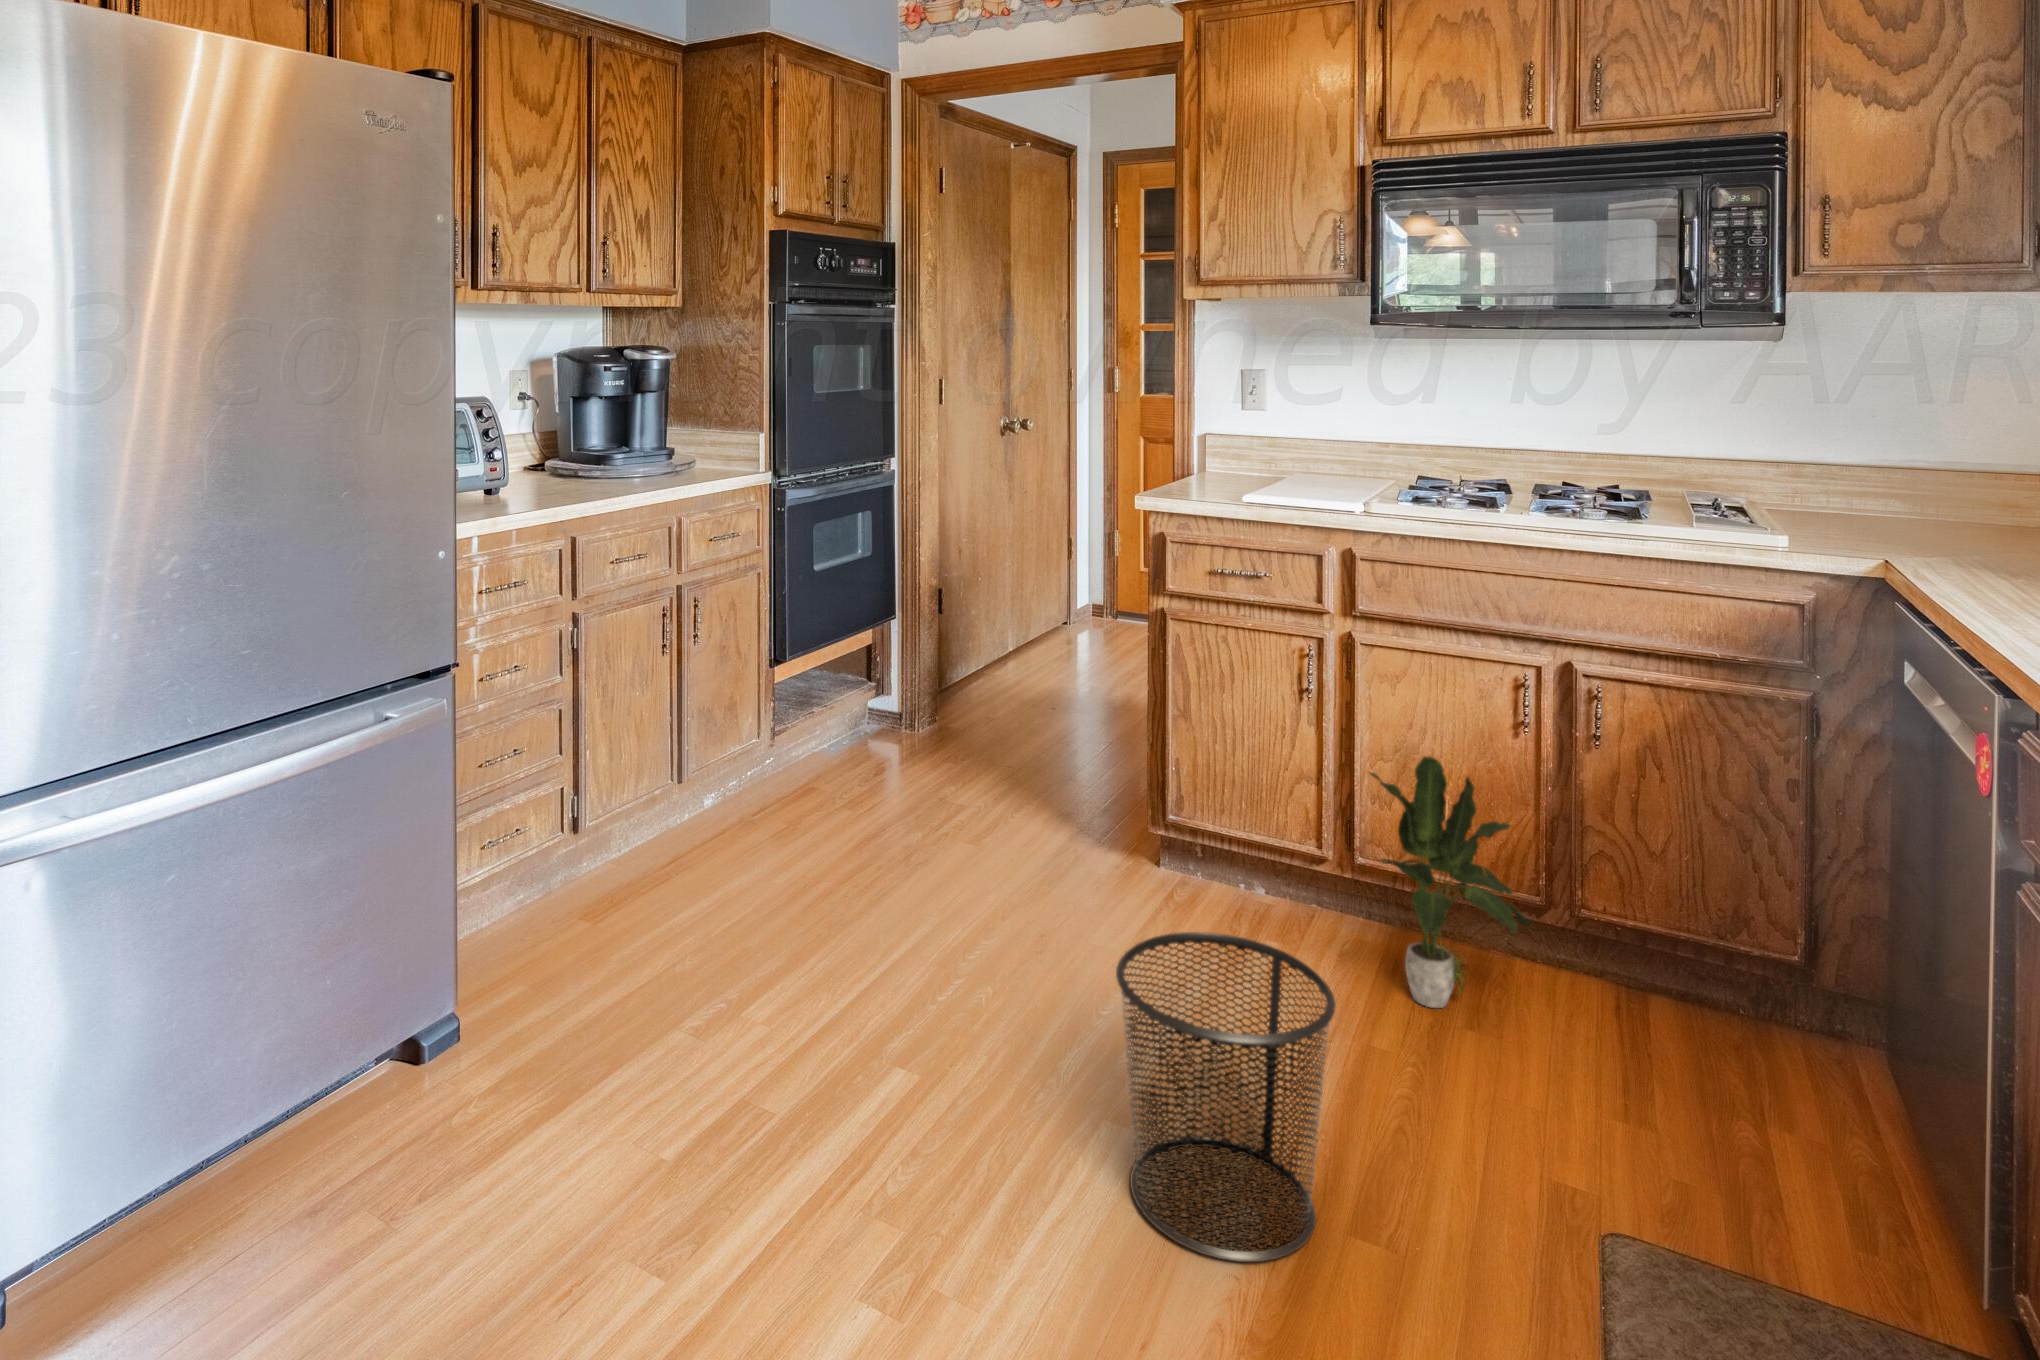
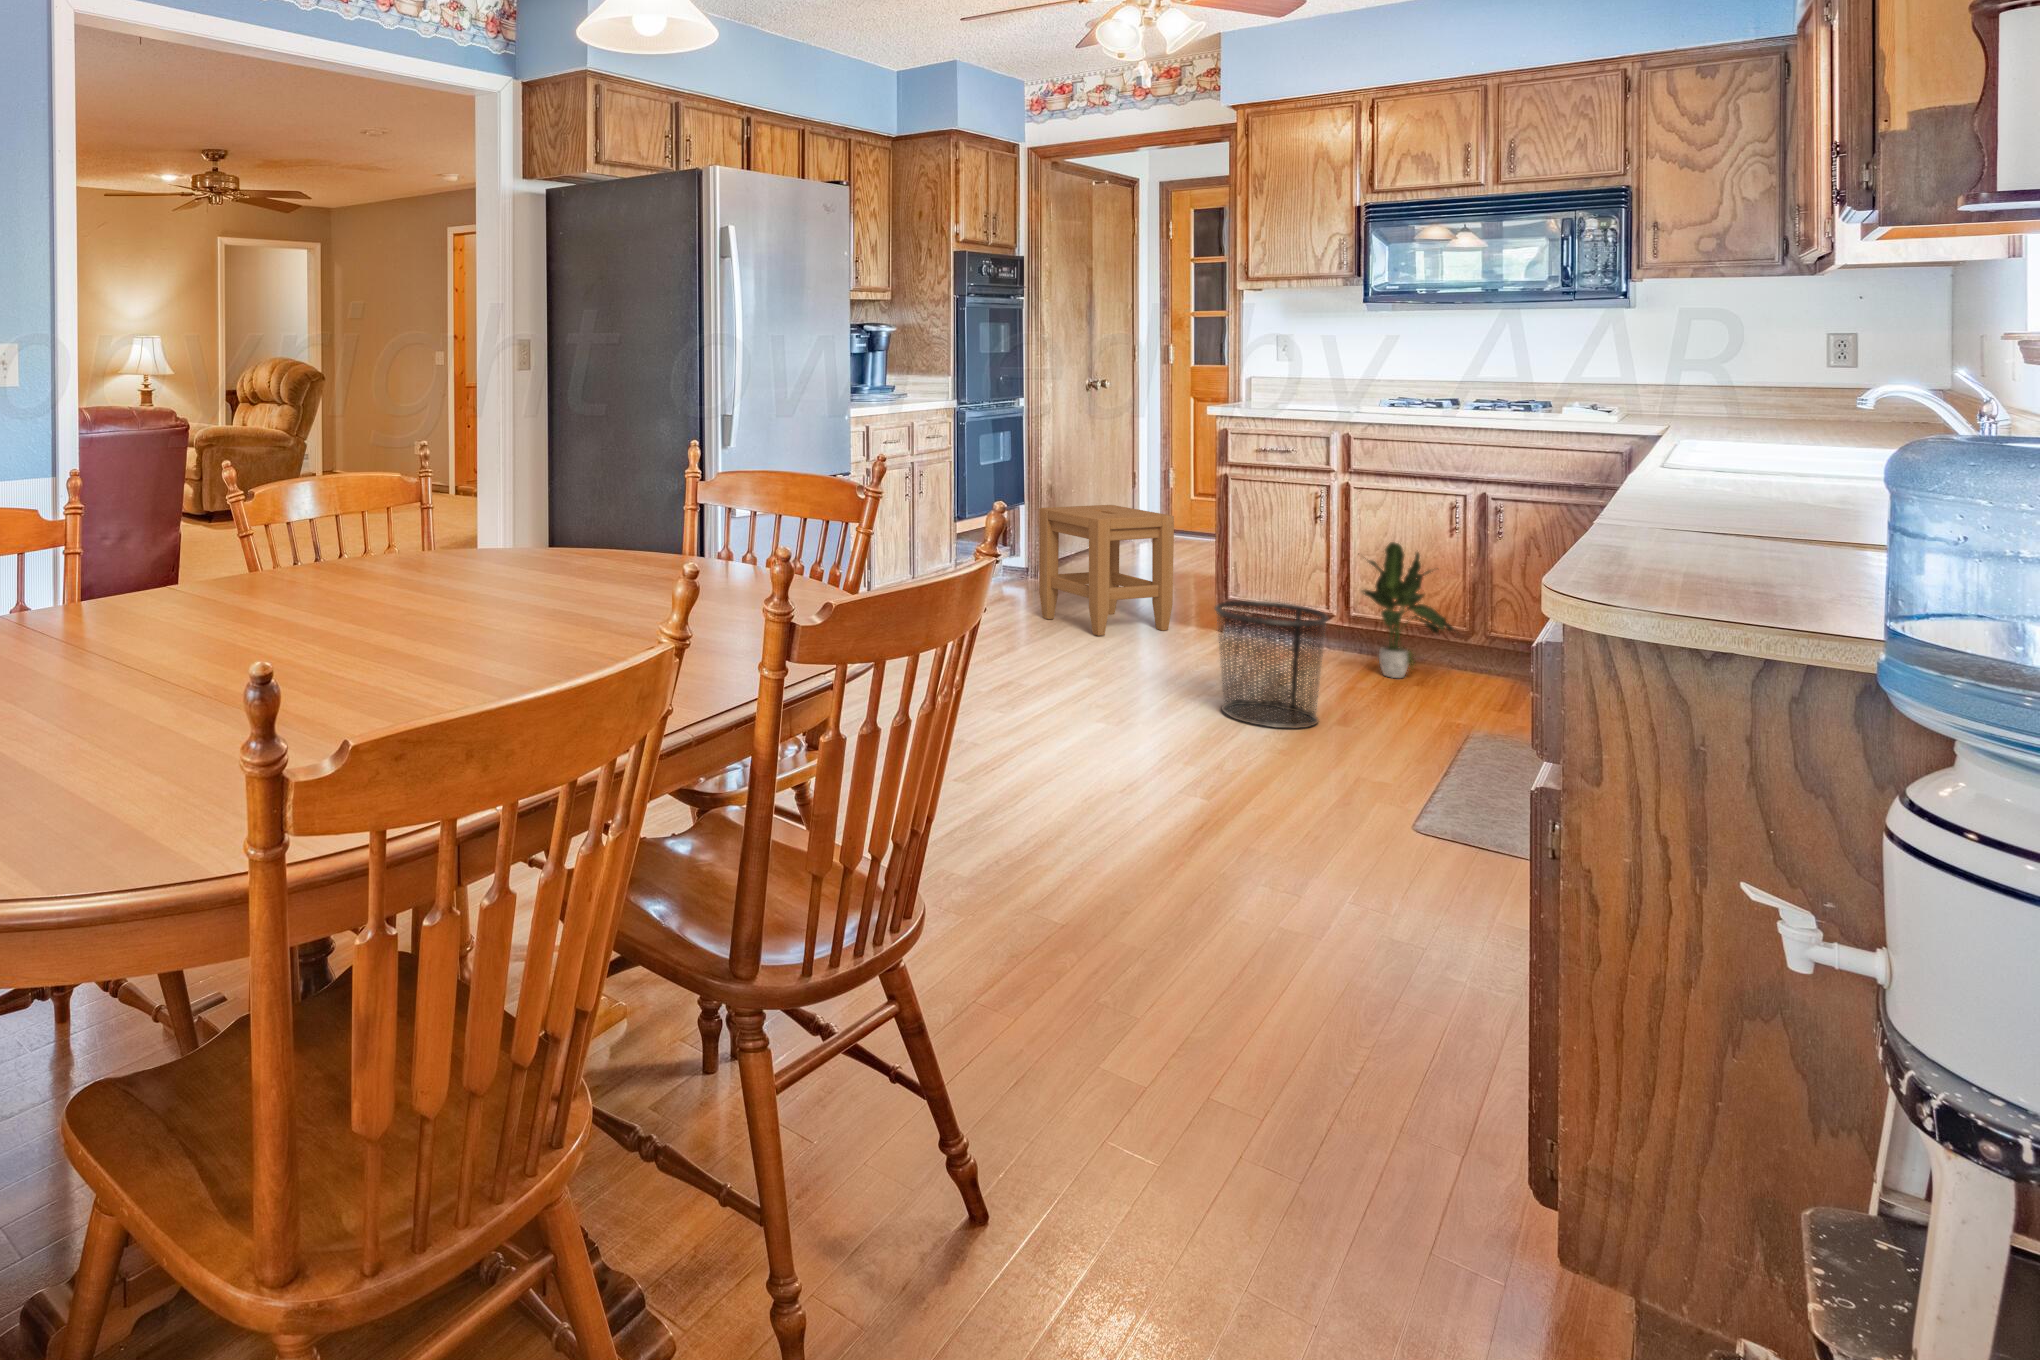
stool: none [879,645,1084,898] -> present [1039,505,1174,636]

